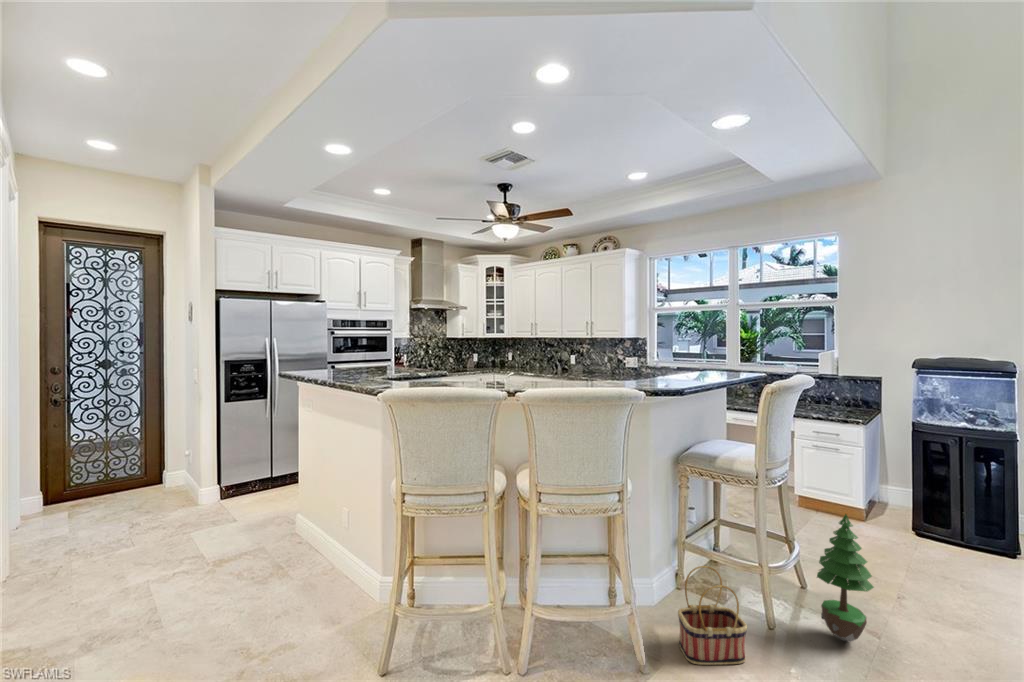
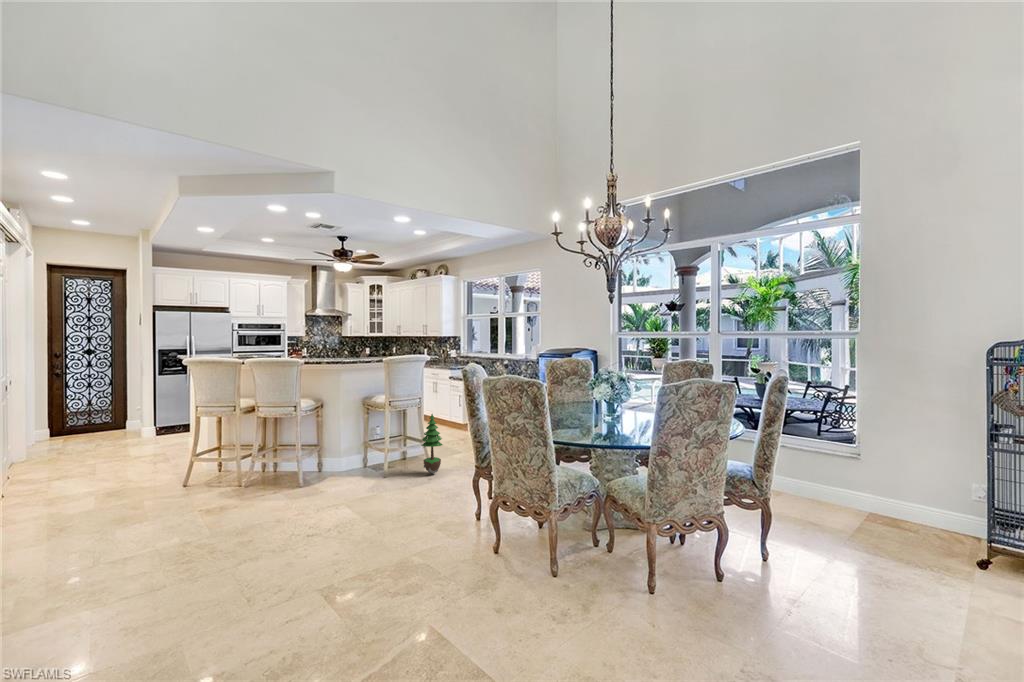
basket: present [678,566,747,665] -> none [348,439,378,479]

